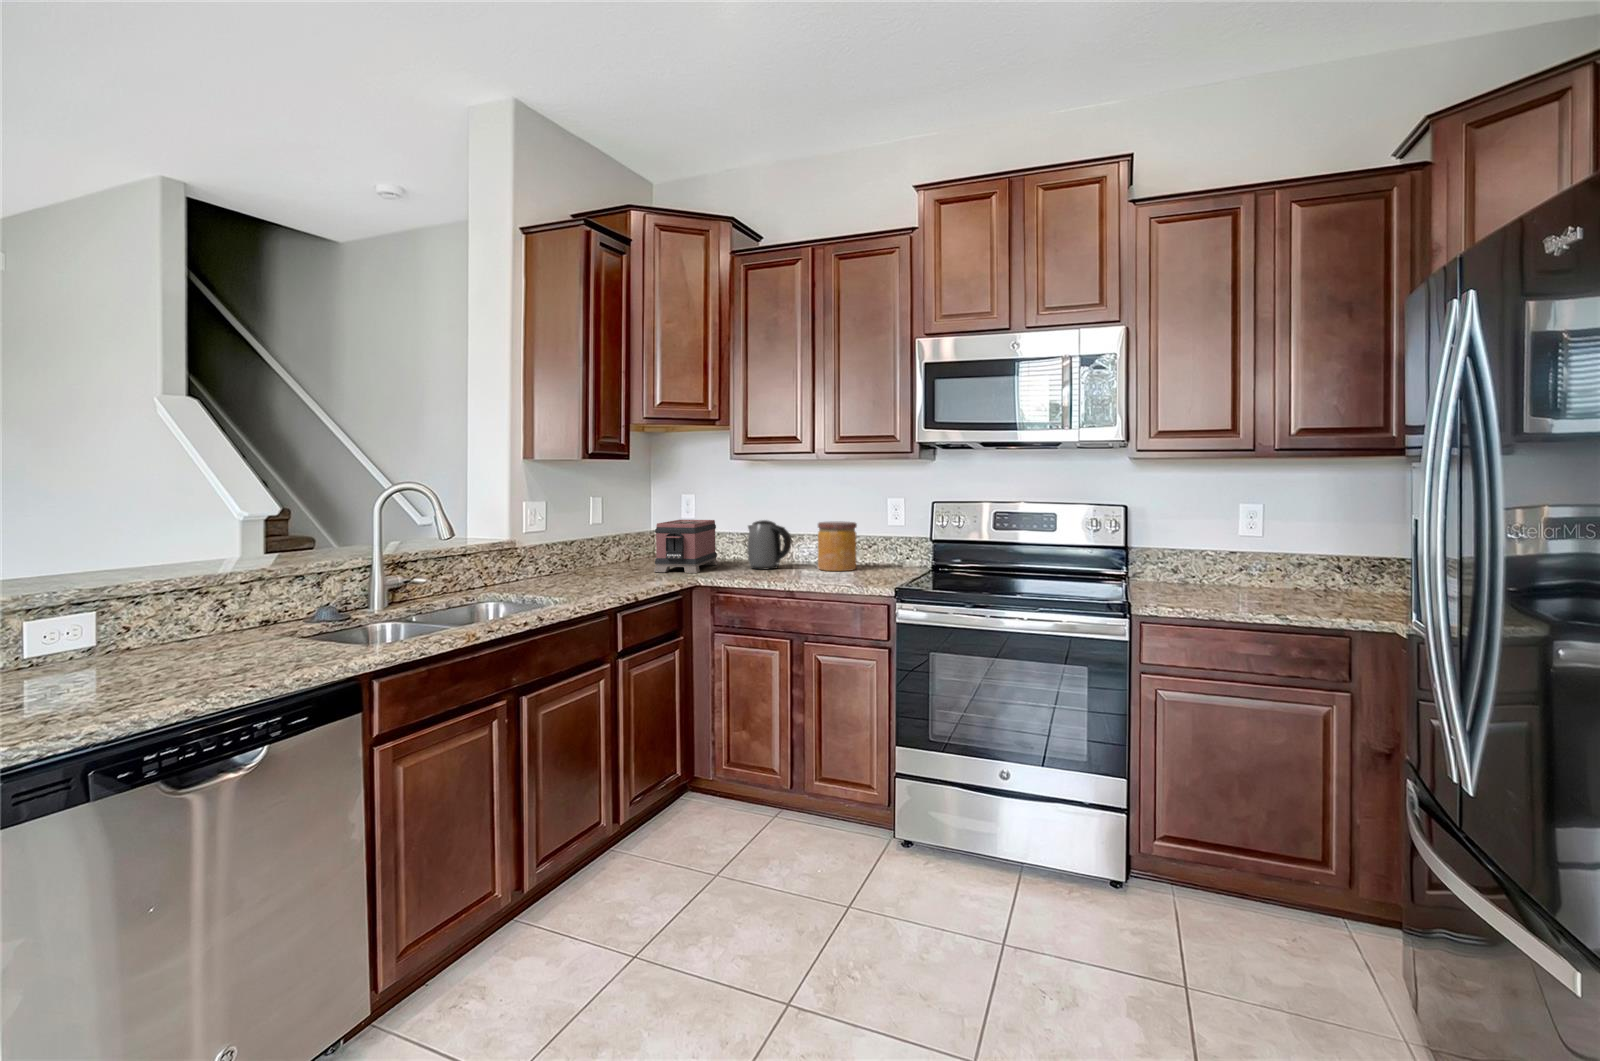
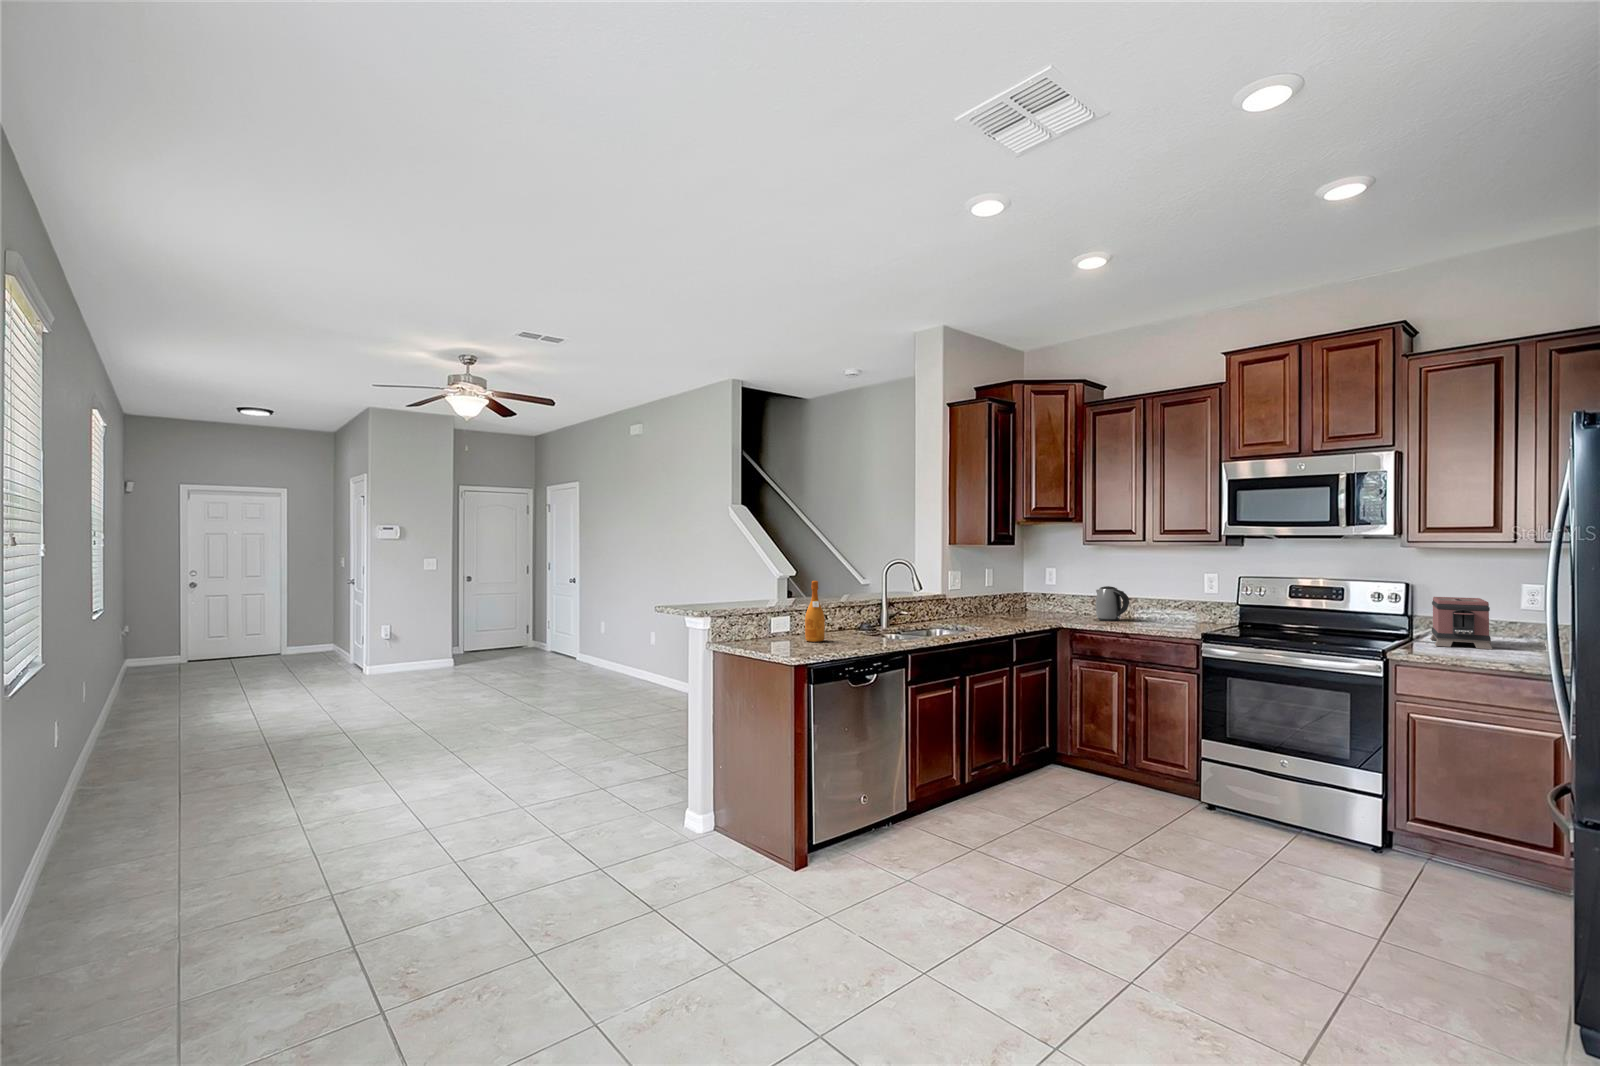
toaster: present [654,520,718,573] -> present [1430,597,1492,649]
jar: present [818,521,857,571] -> none [1149,588,1180,624]
wine bottle: none [101,529,165,674] -> present [805,581,825,642]

